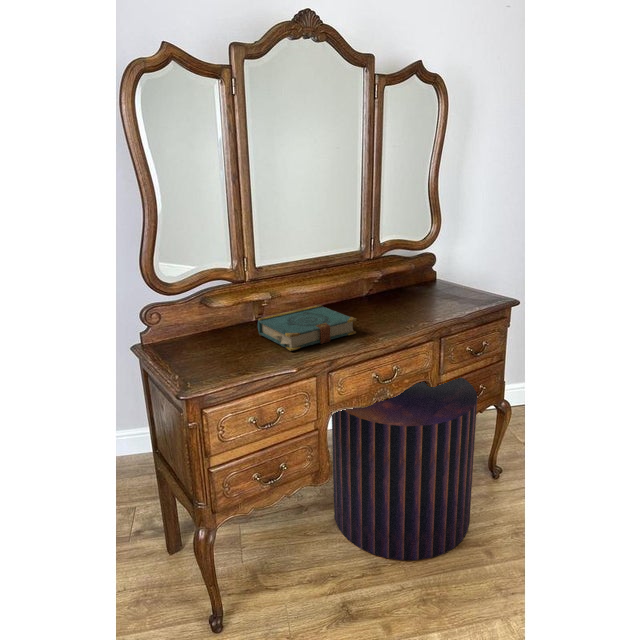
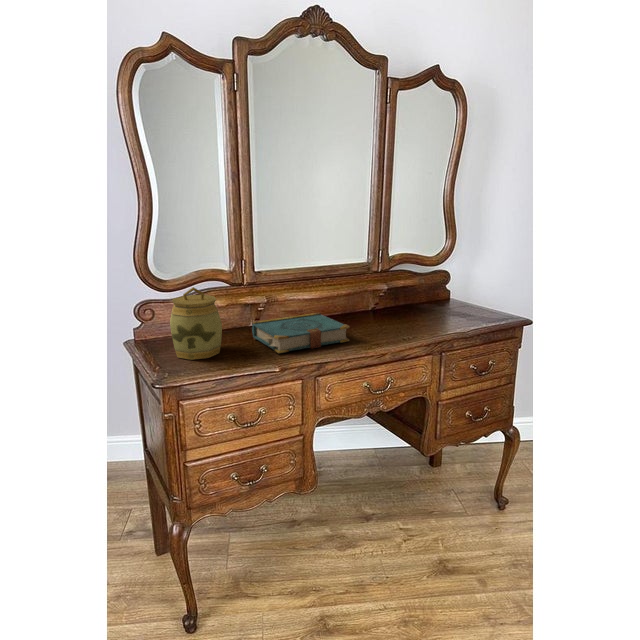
jar: none [177,288,232,363] -> present [170,287,222,360]
pouf: present [332,377,477,560] -> none [326,379,476,582]

